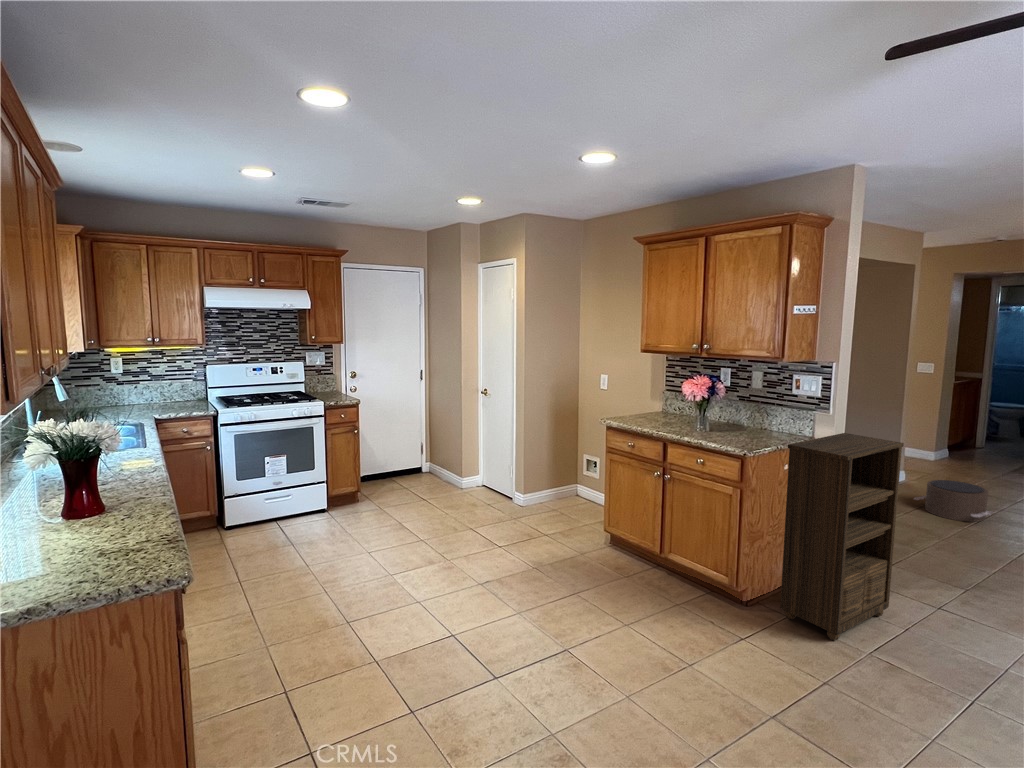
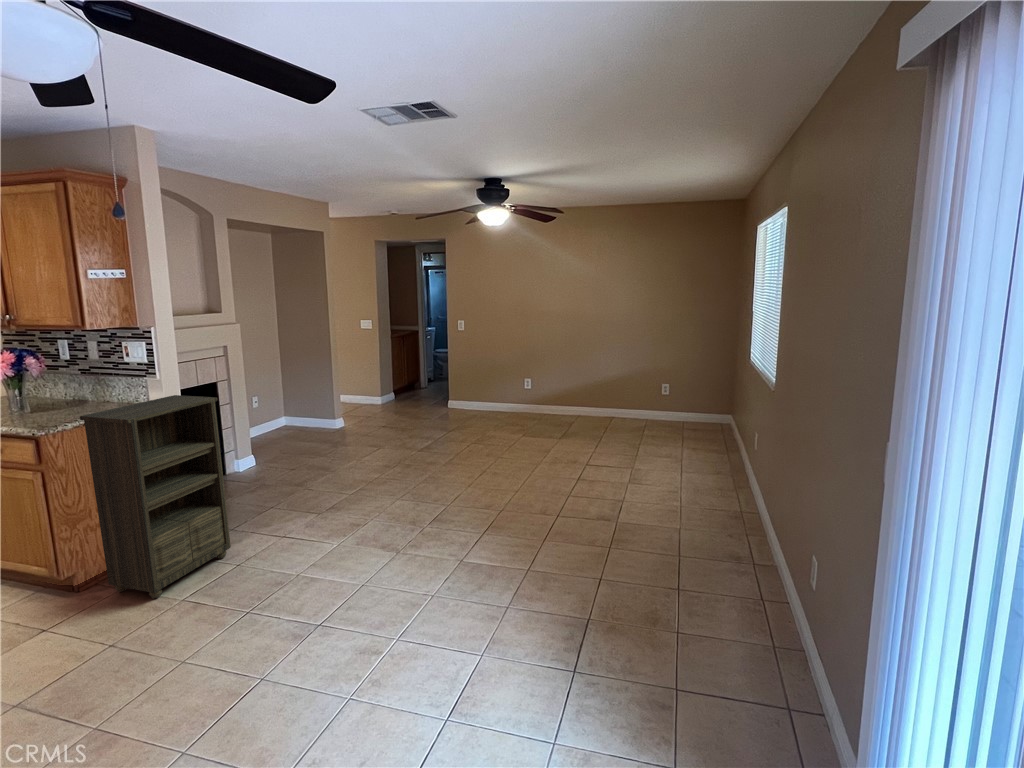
pouf: present [914,480,993,522] -> none [326,420,379,452]

